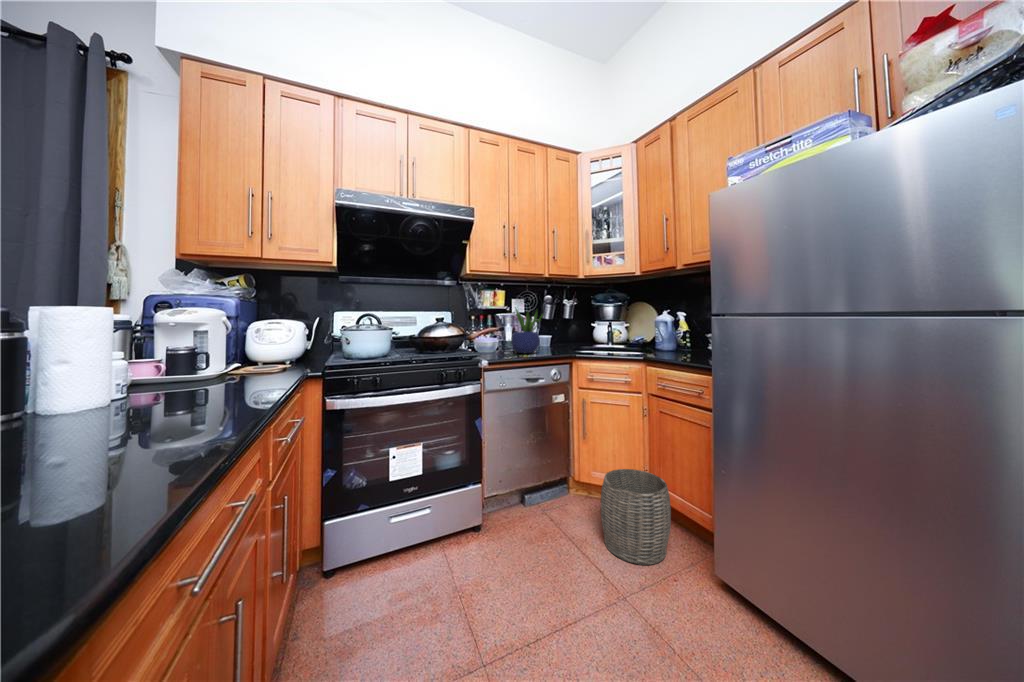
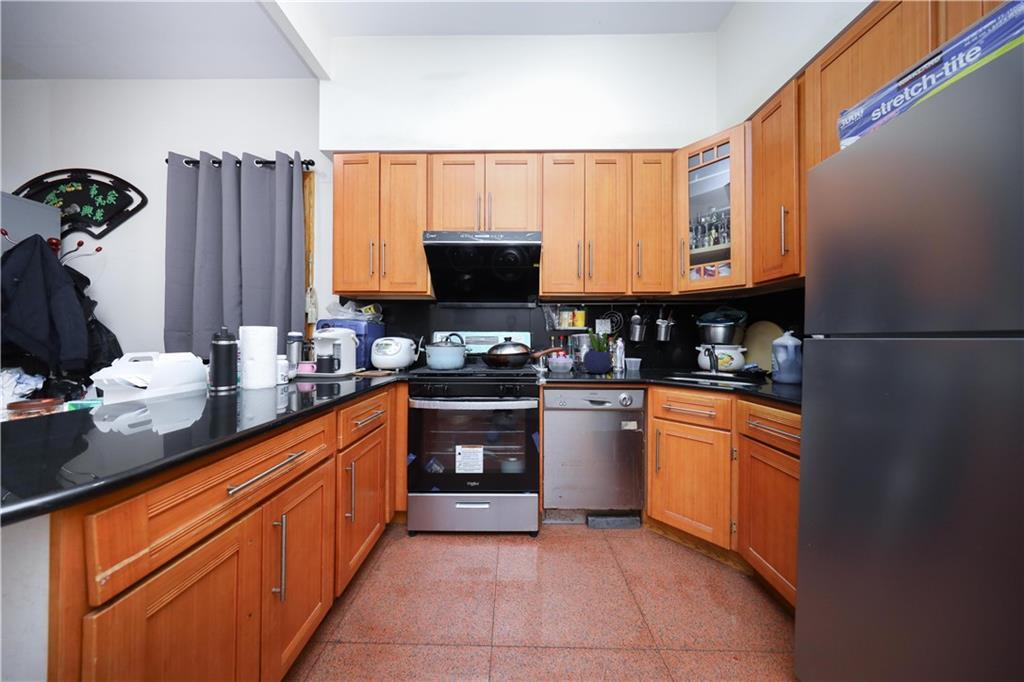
woven basket: present [601,469,671,565] -> none [653,505,736,618]

